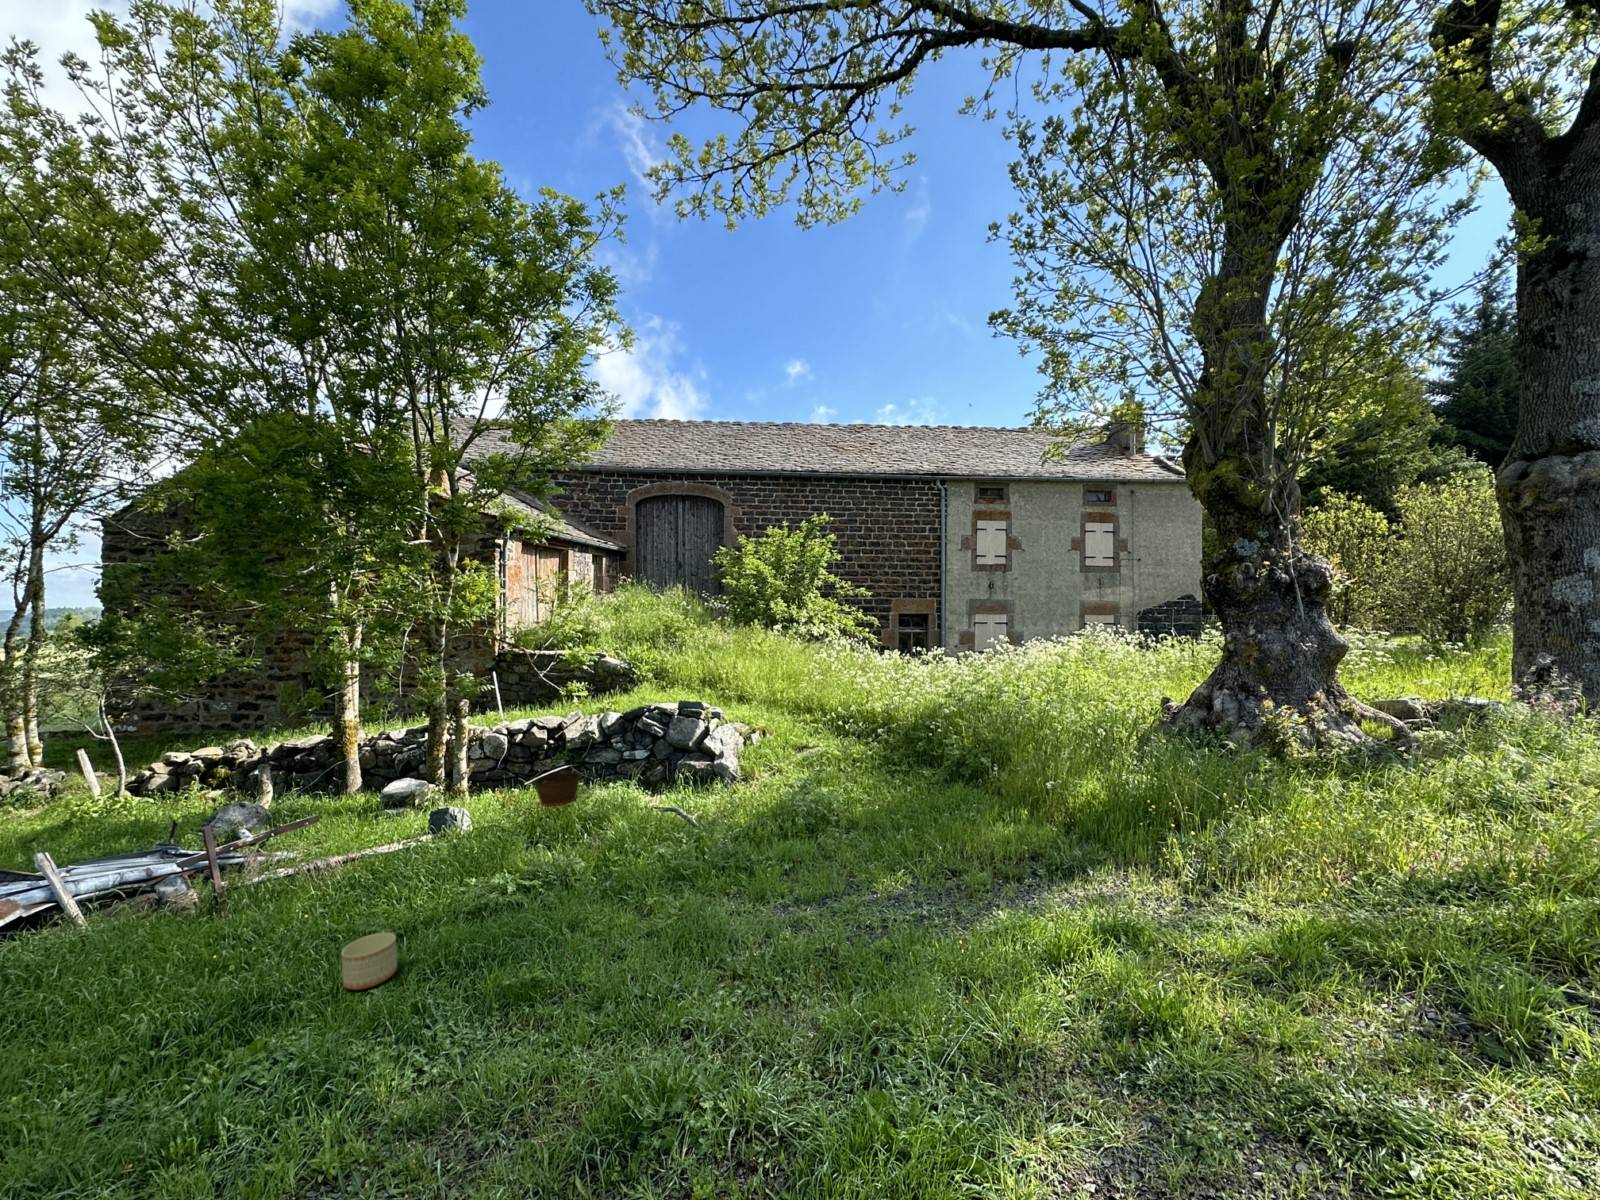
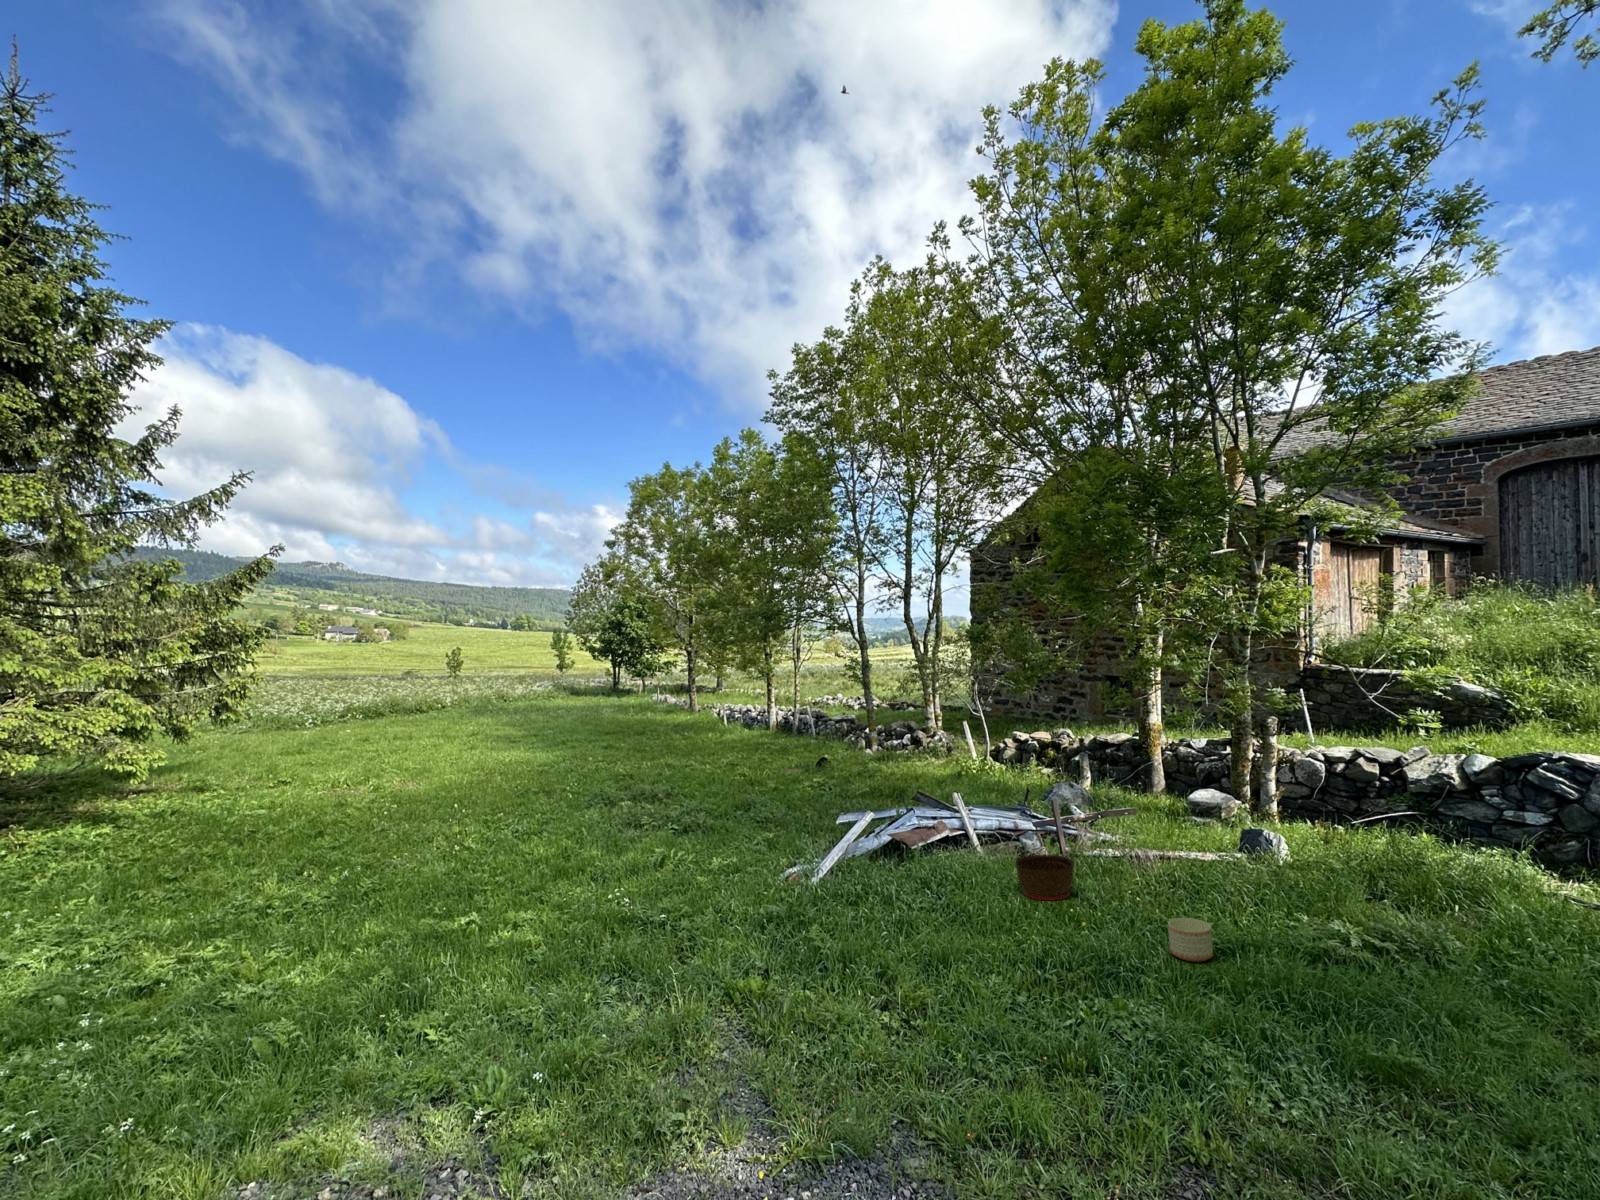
basket: present [535,772,580,806] -> present [1015,854,1074,901]

